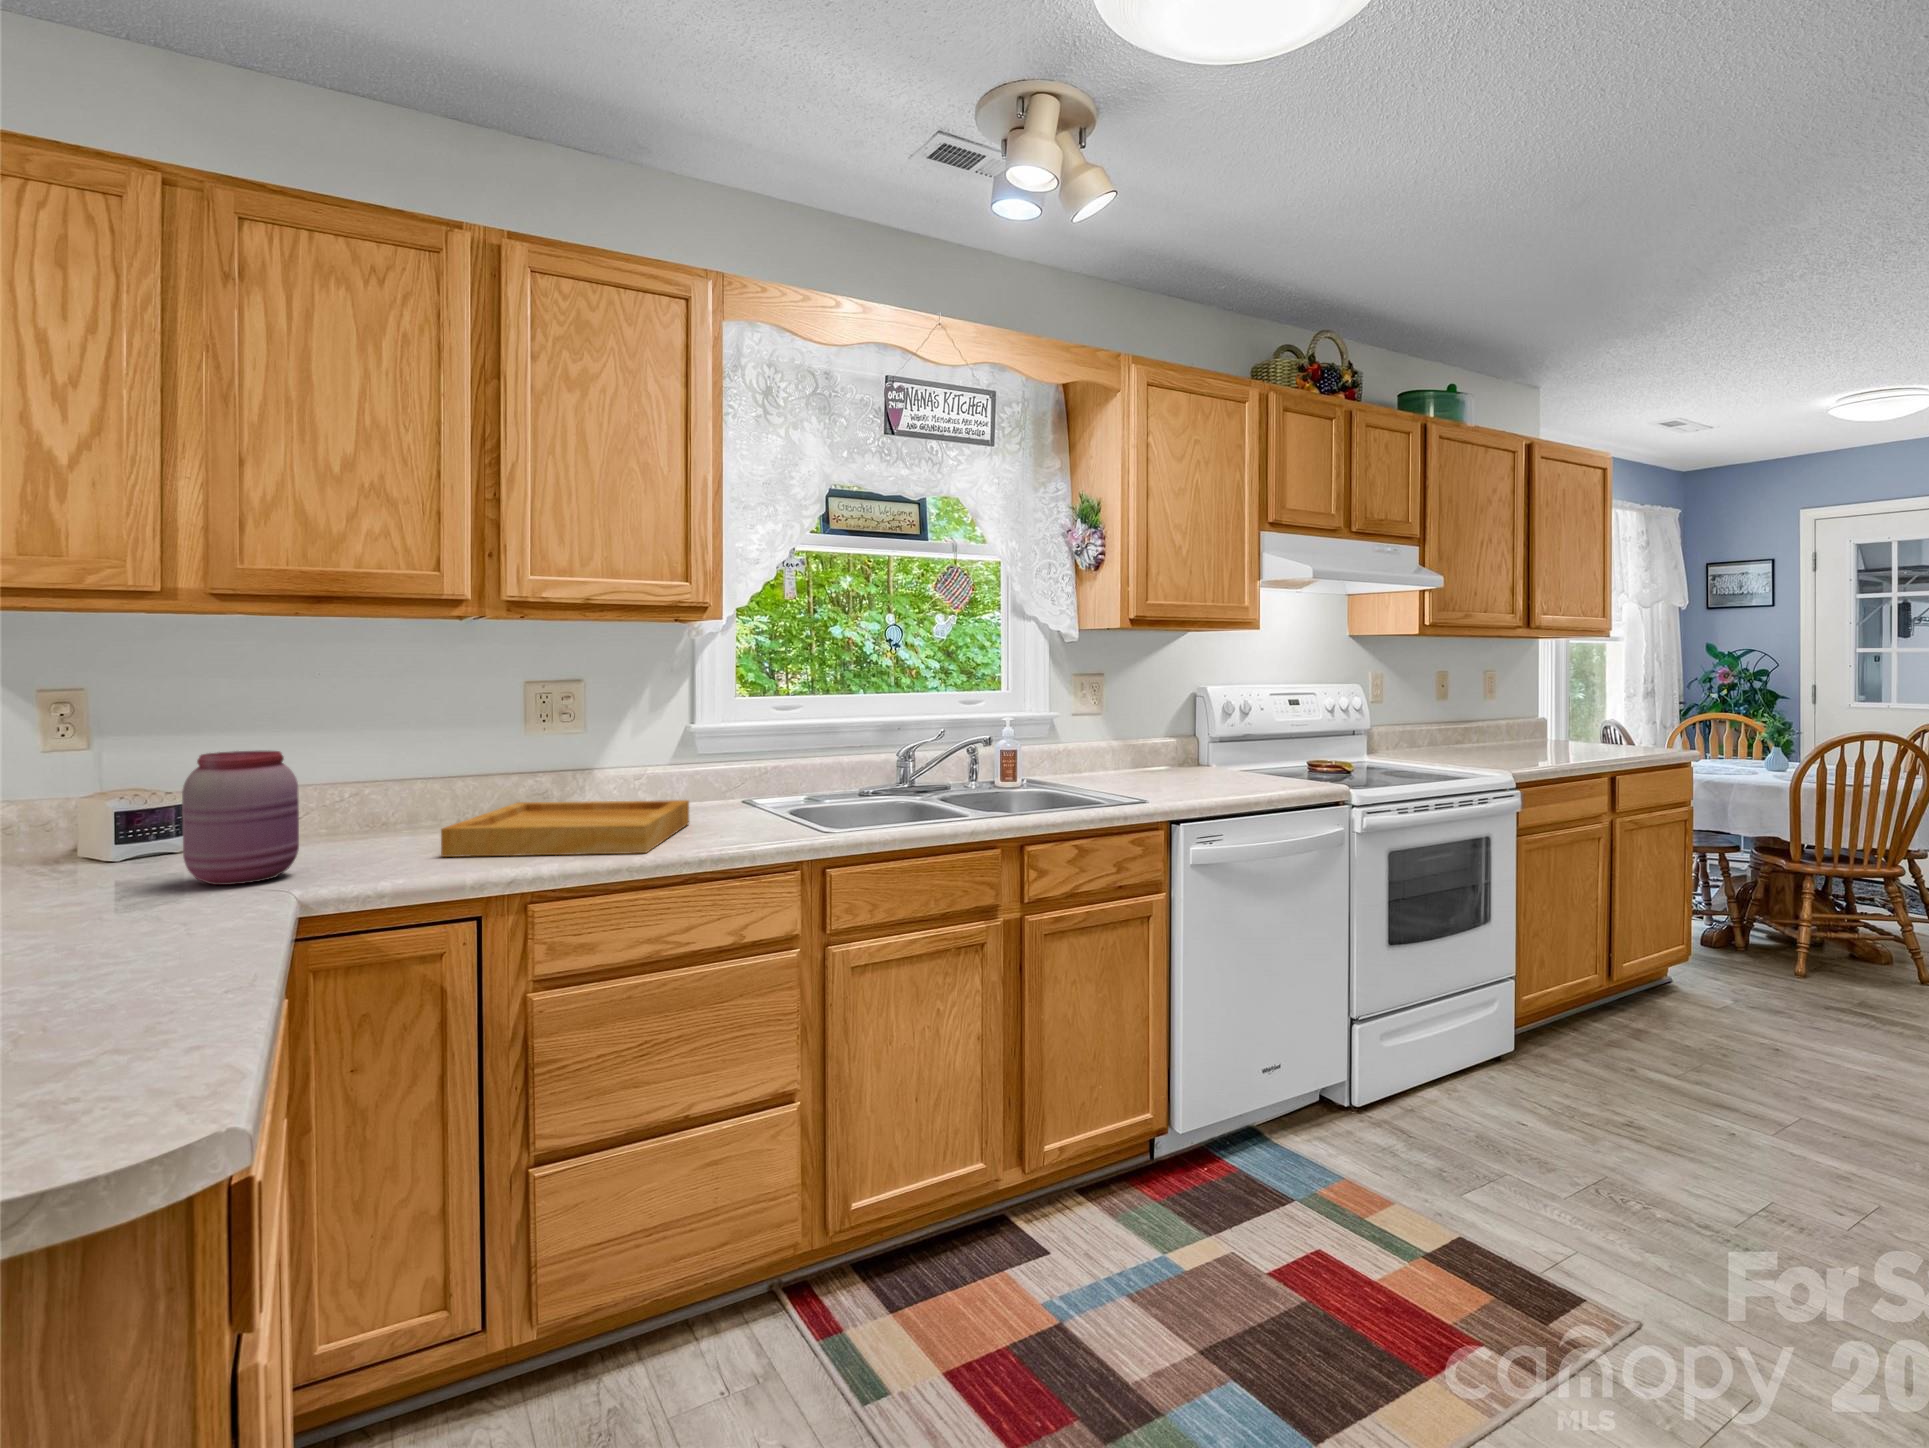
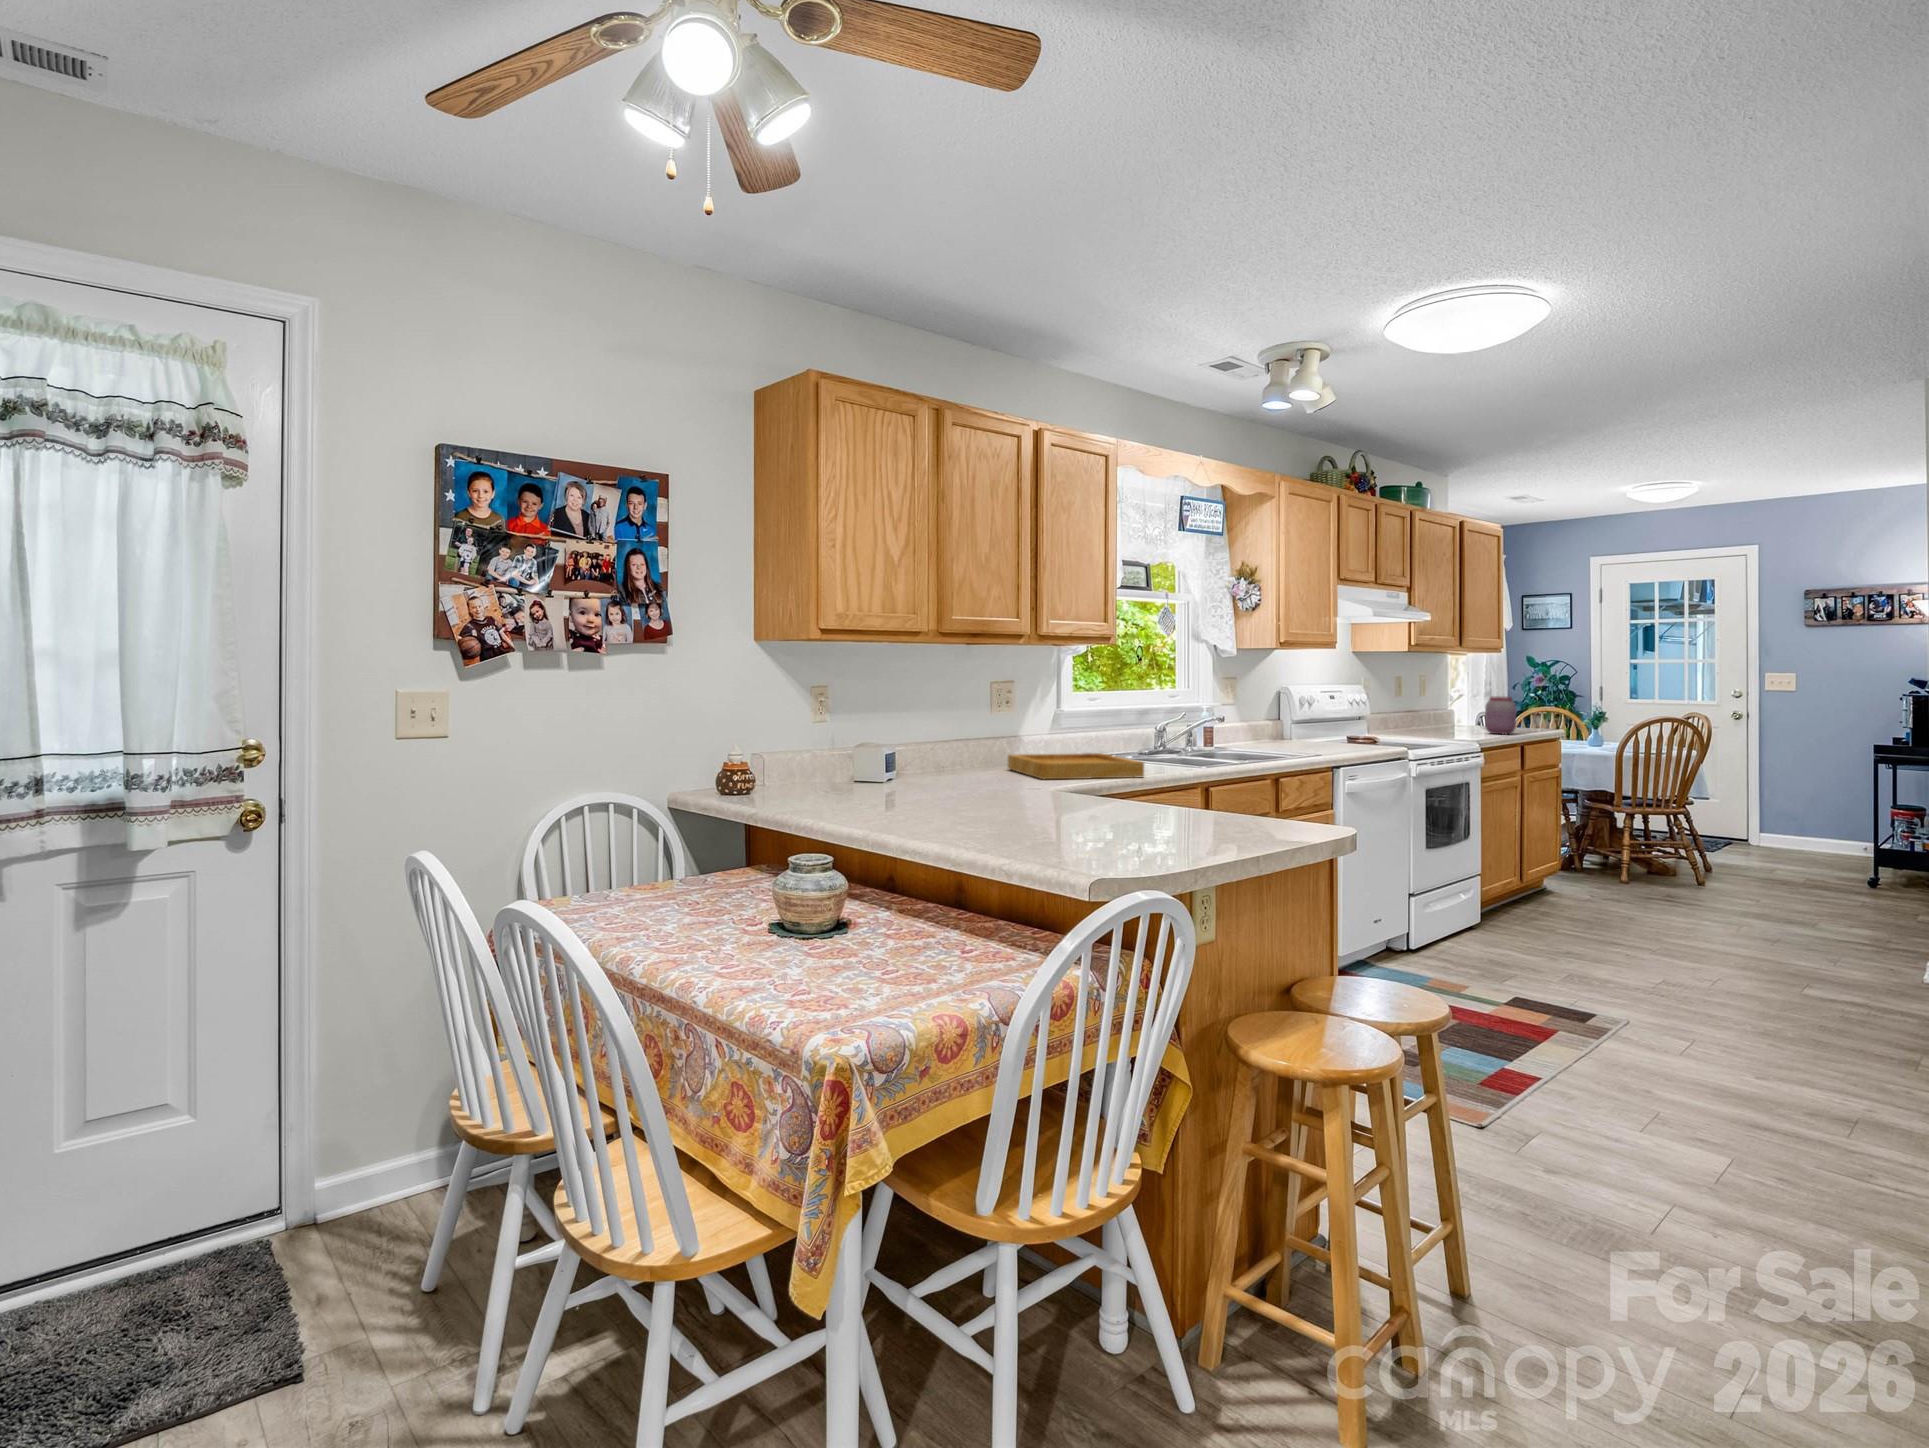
jar: present [182,751,299,885] -> present [1485,696,1516,734]

